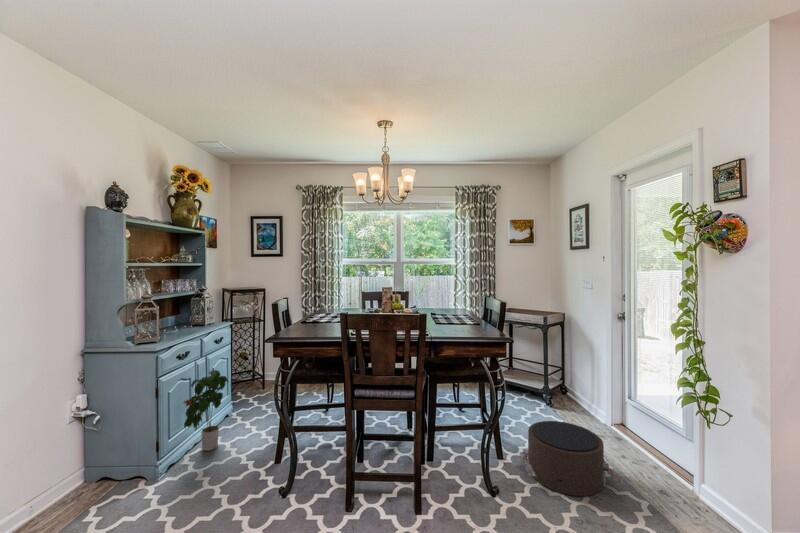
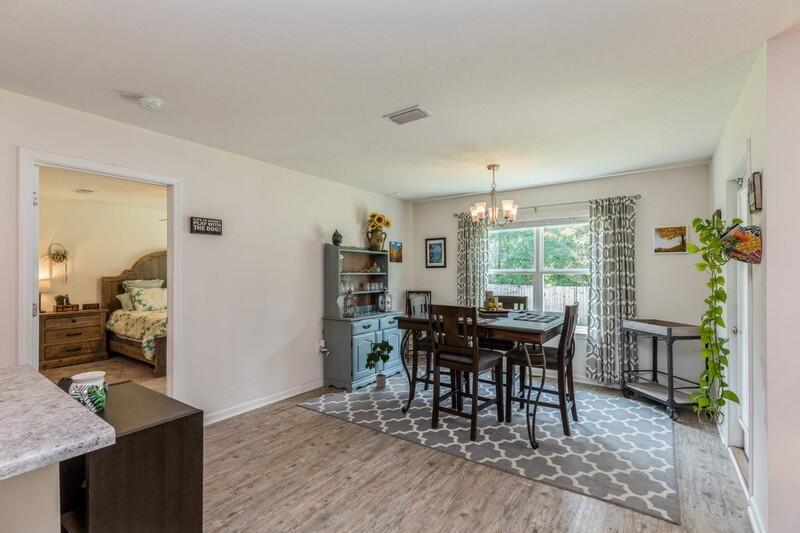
pouf: present [520,421,622,496] -> none [564,409,650,465]

